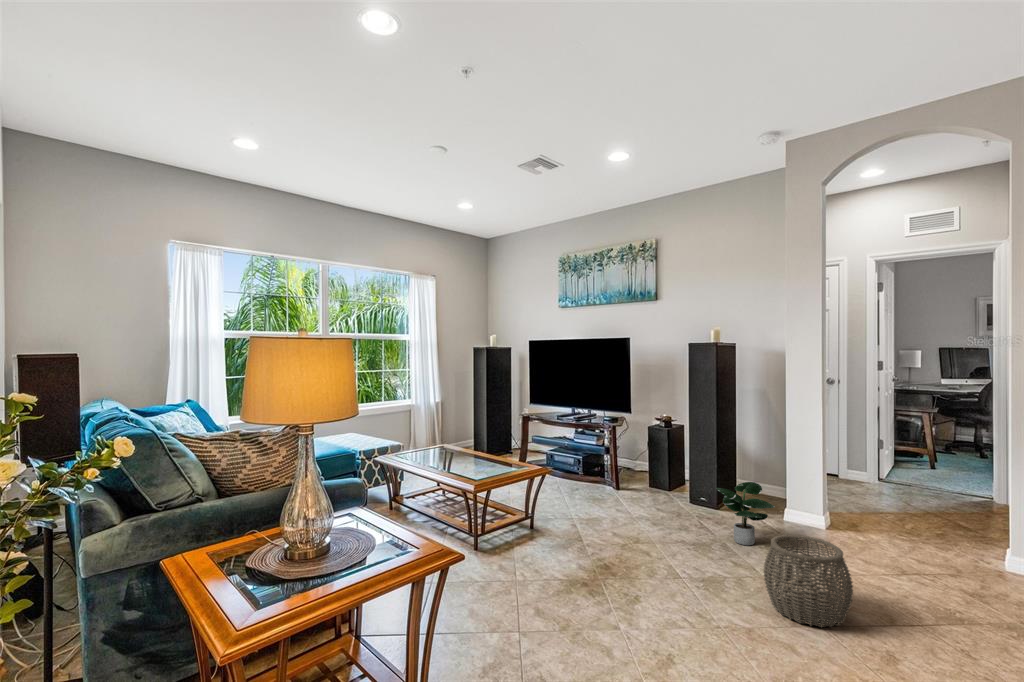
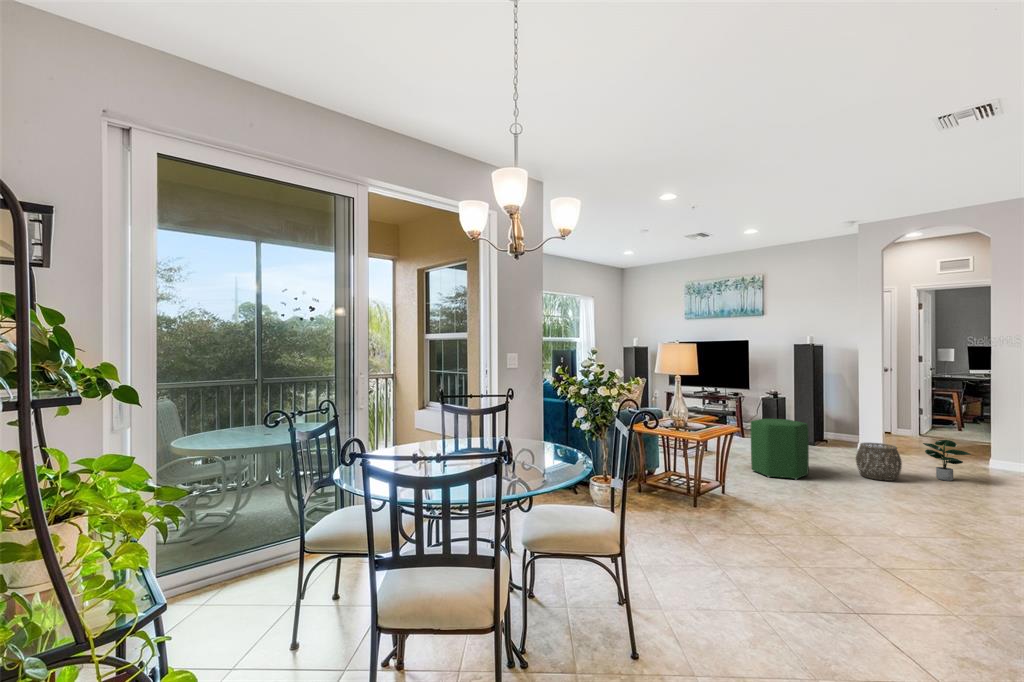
potted plant: present [716,482,775,545] -> present [923,440,971,481]
ottoman: none [565,483,669,626] -> present [751,419,809,480]

